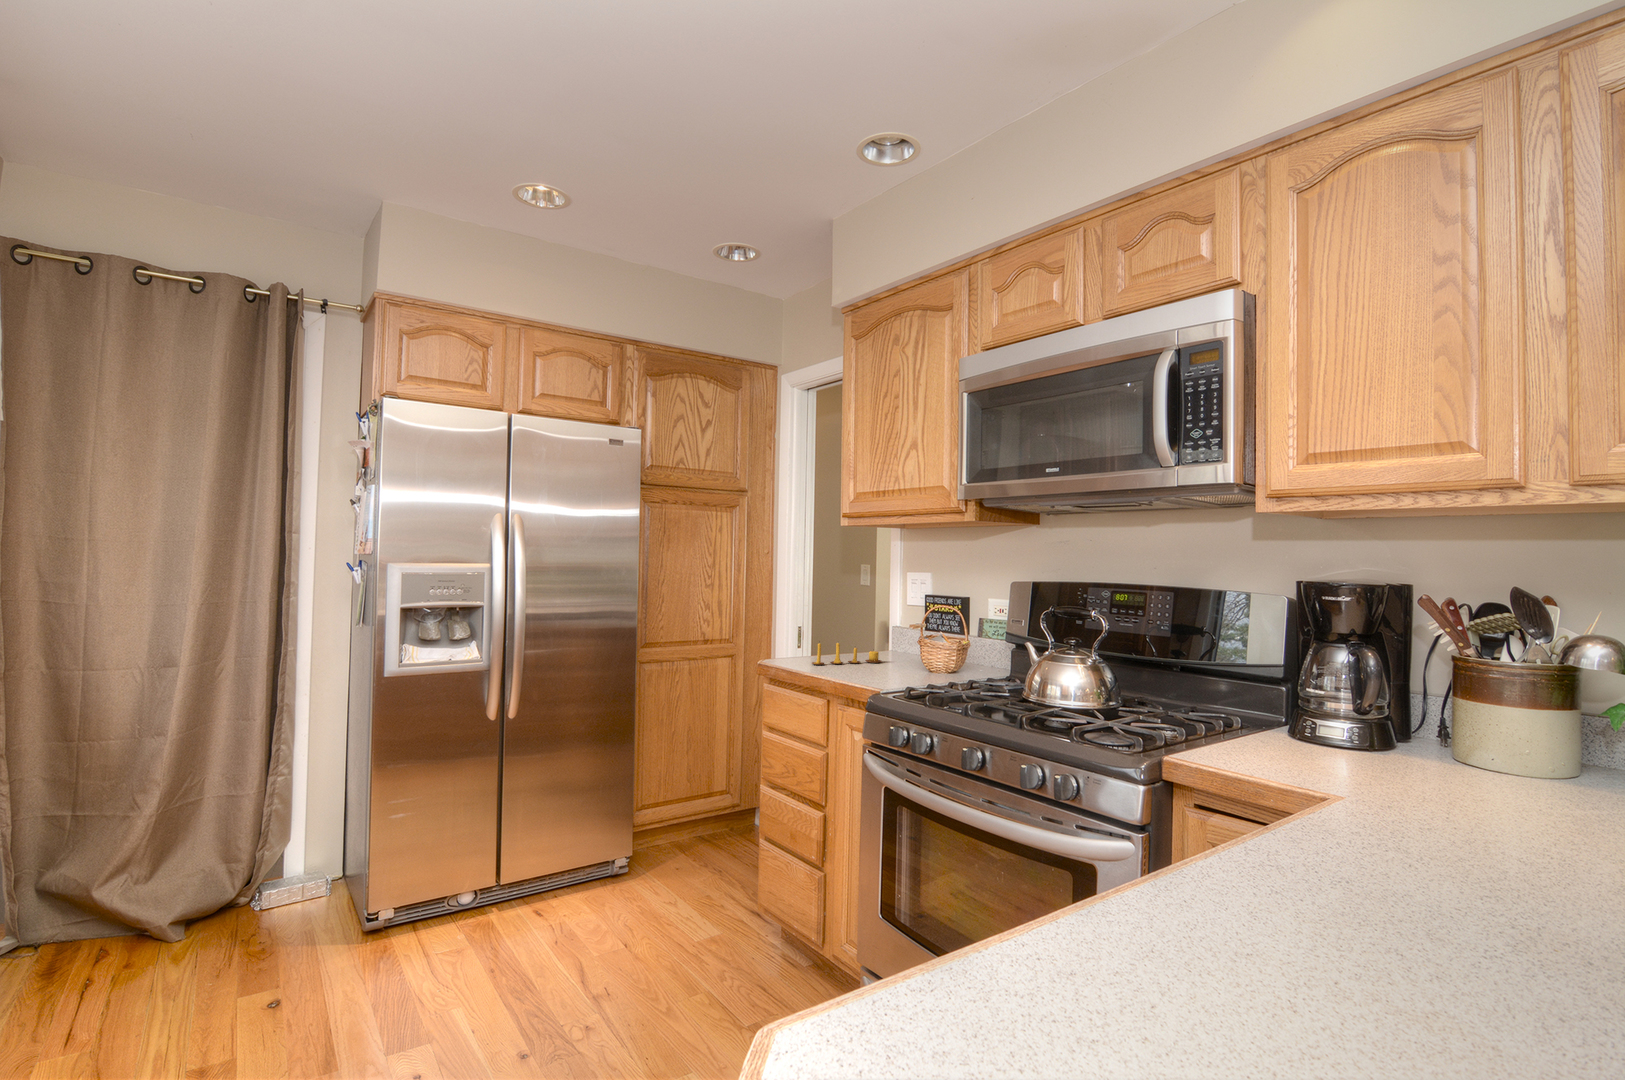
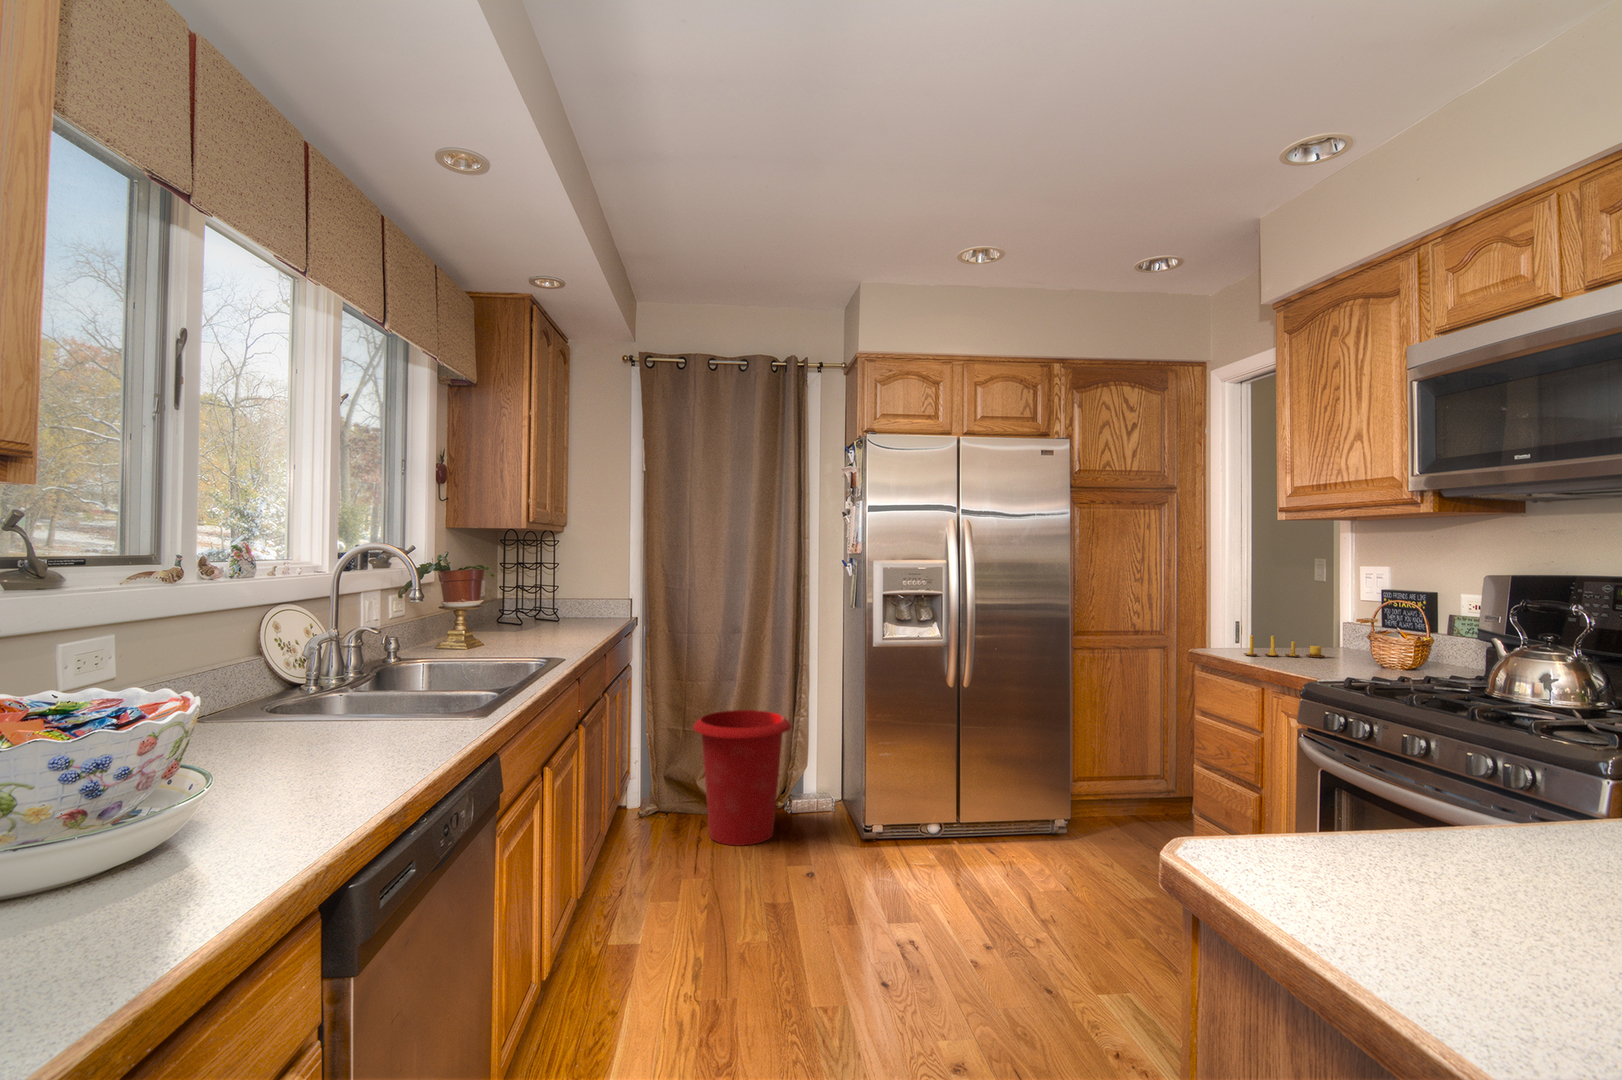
waste bin: none [57,779,251,996] -> present [693,710,791,846]

